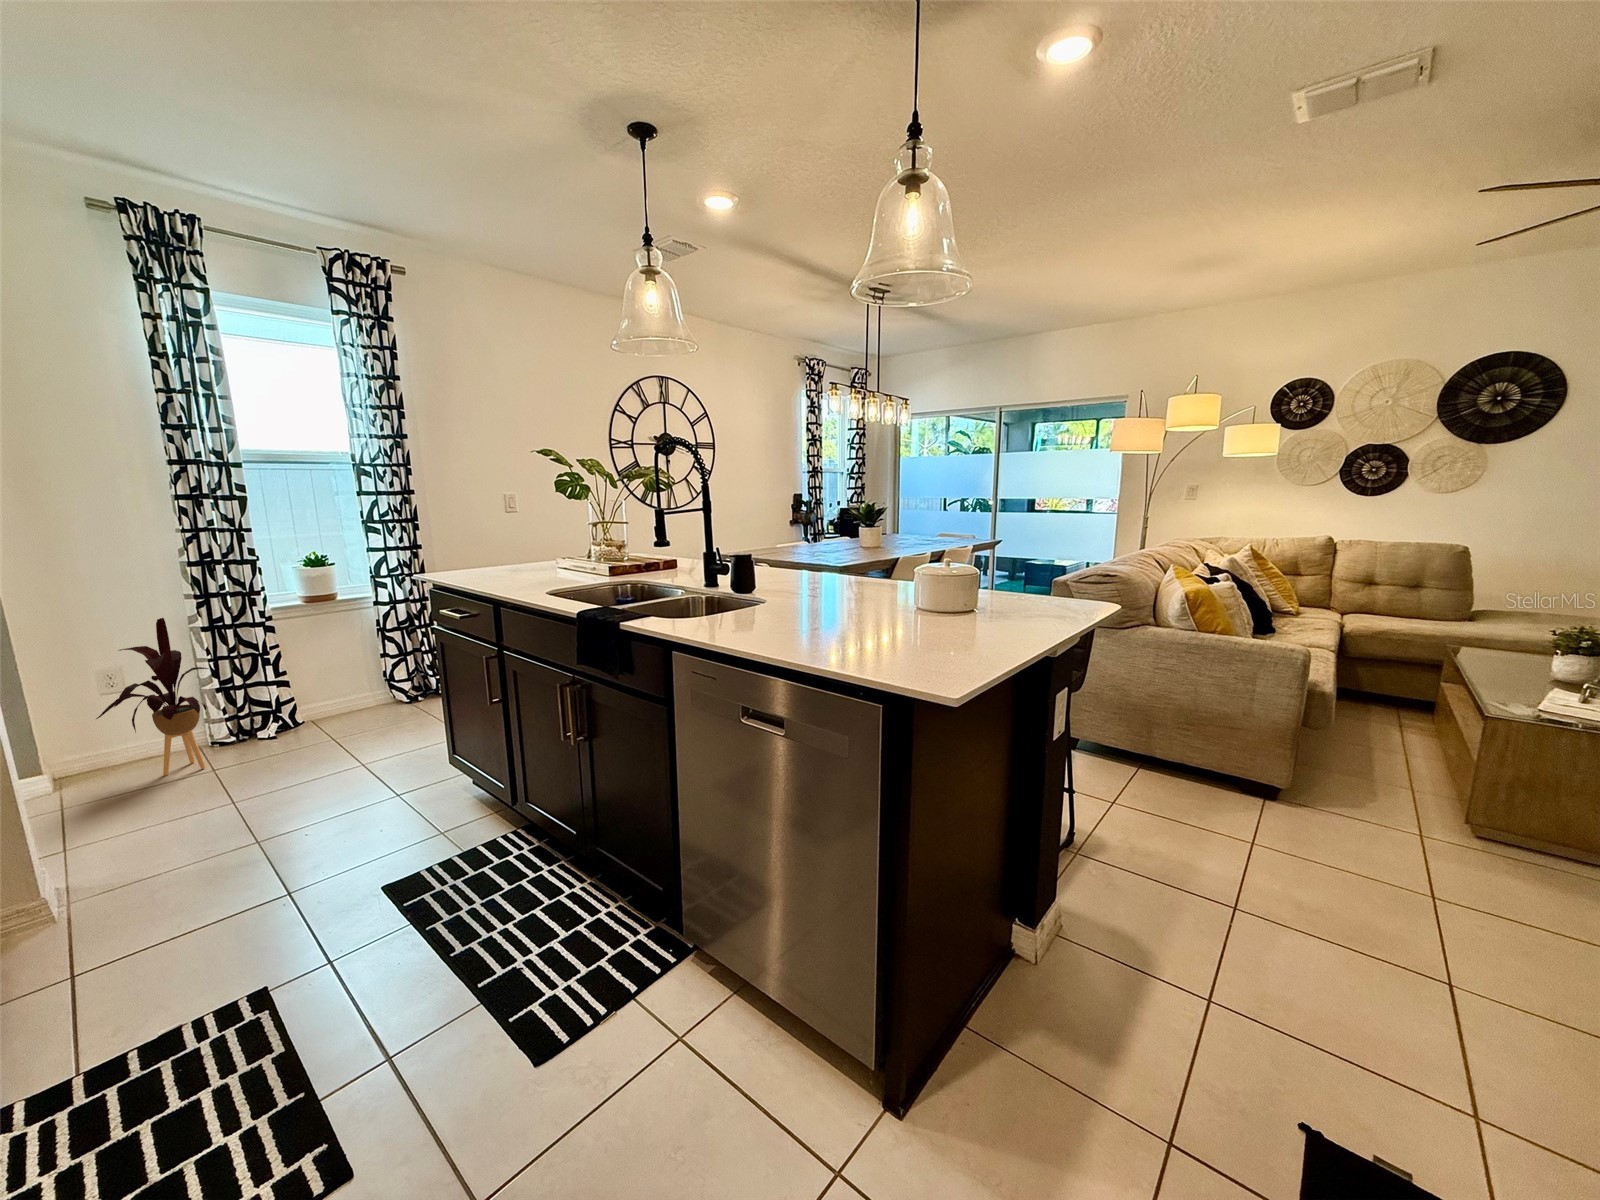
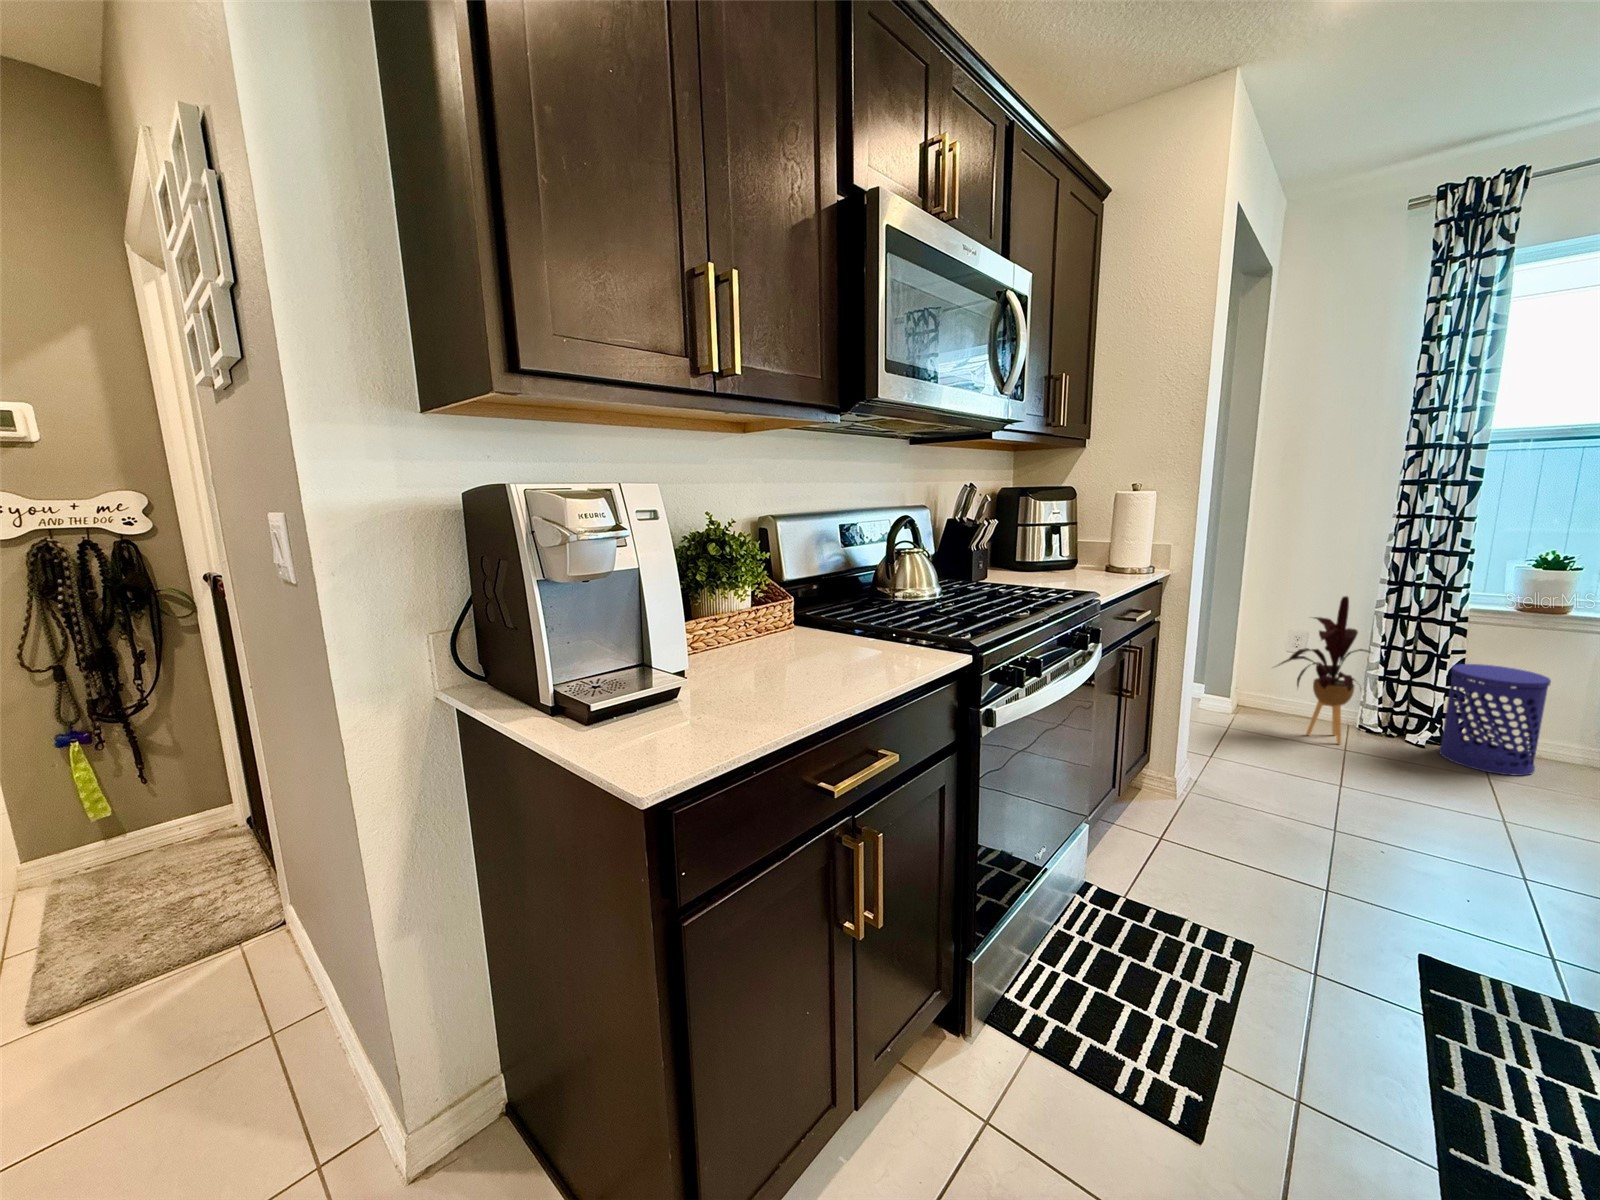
waste bin: none [275,648,355,740] -> present [1439,664,1551,776]

